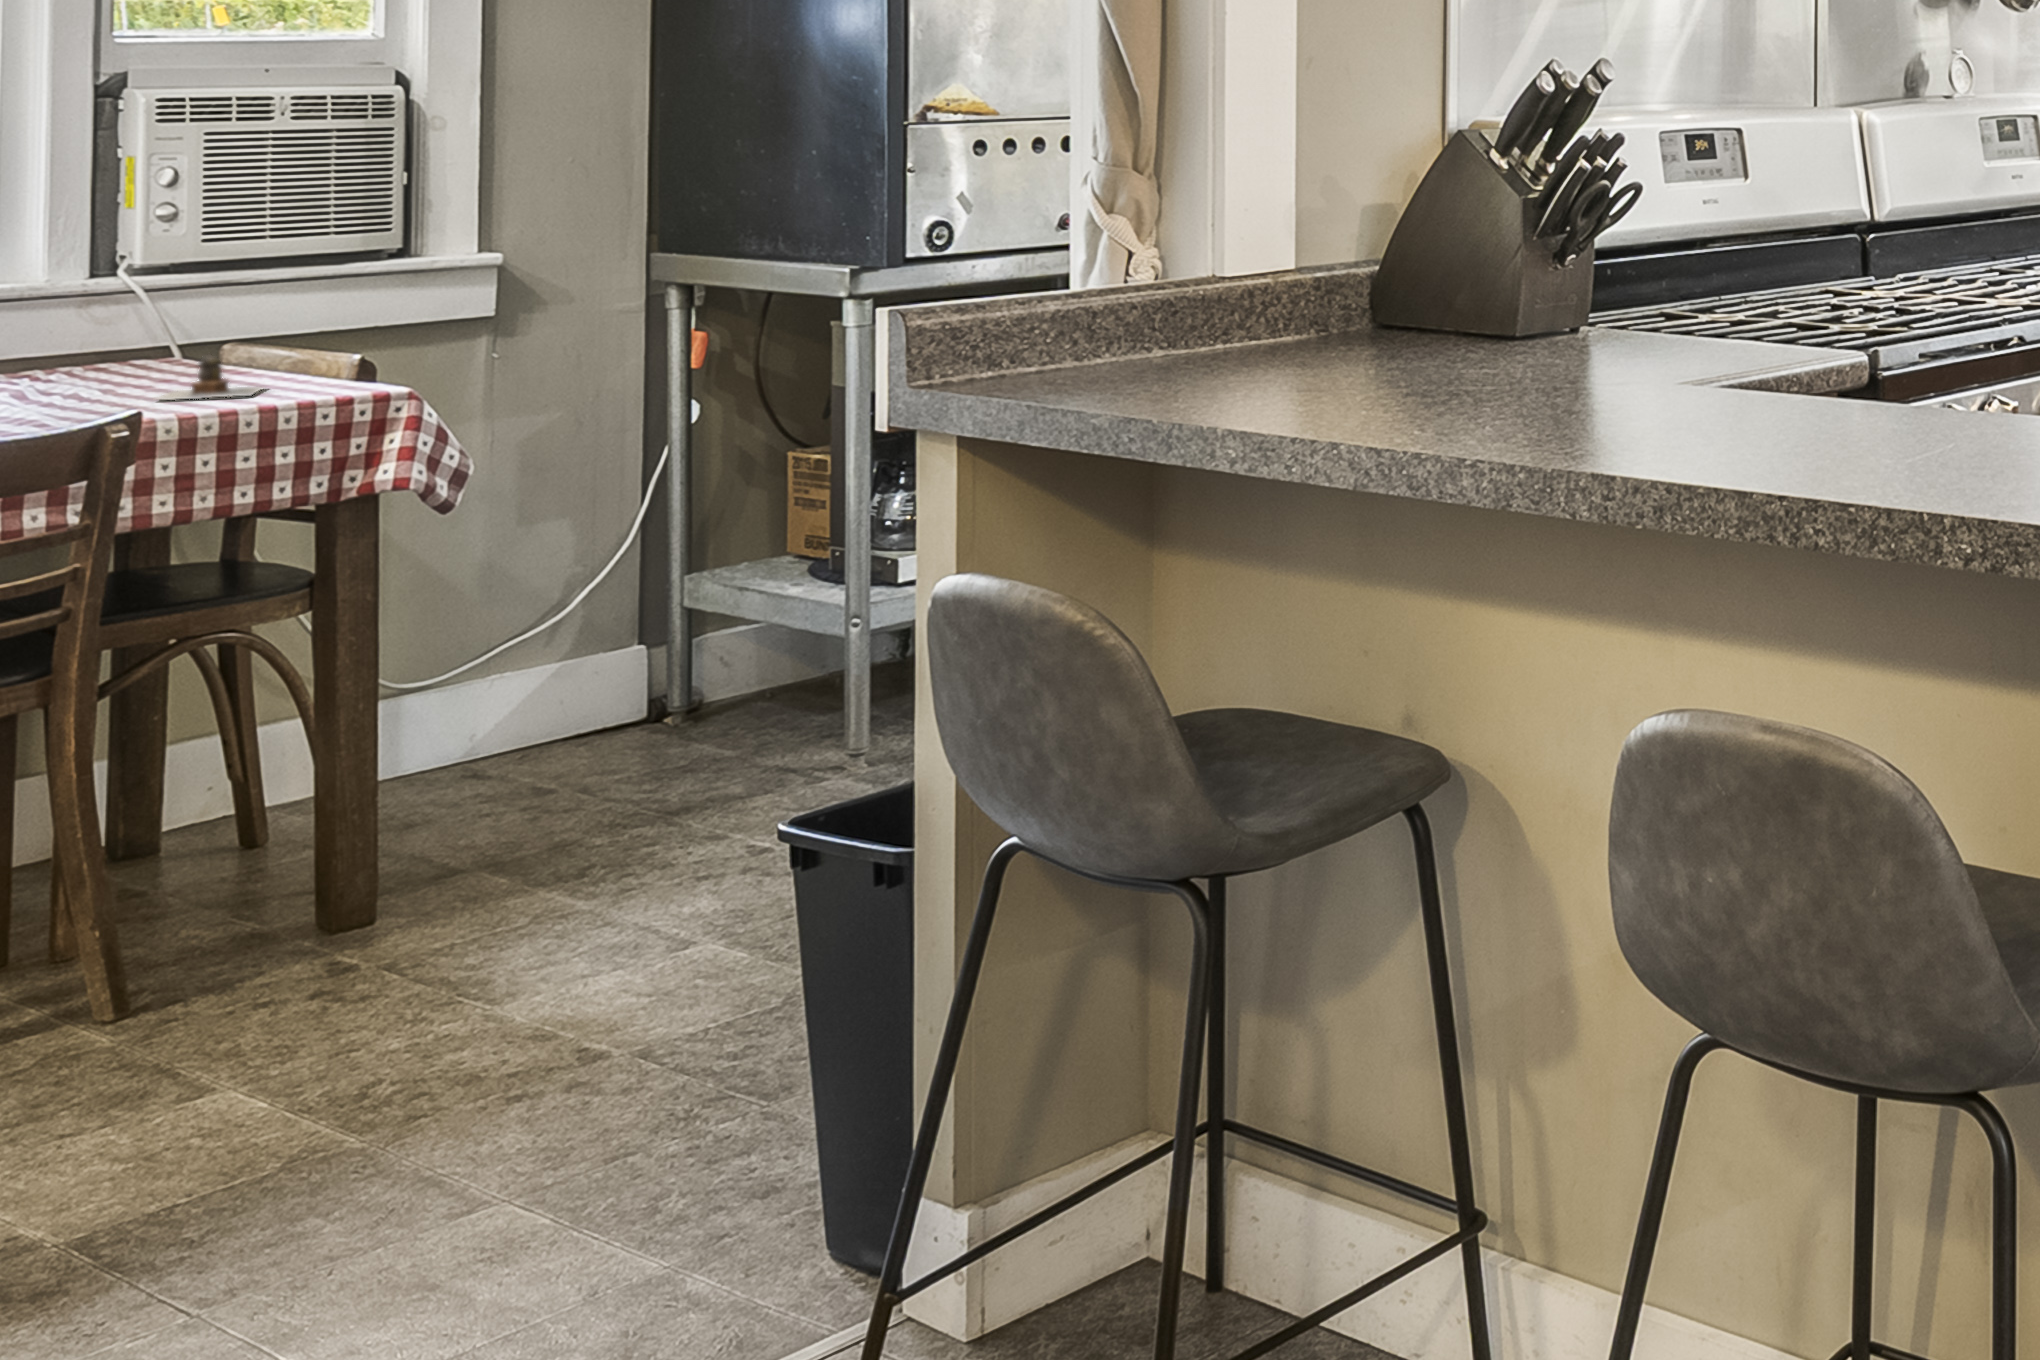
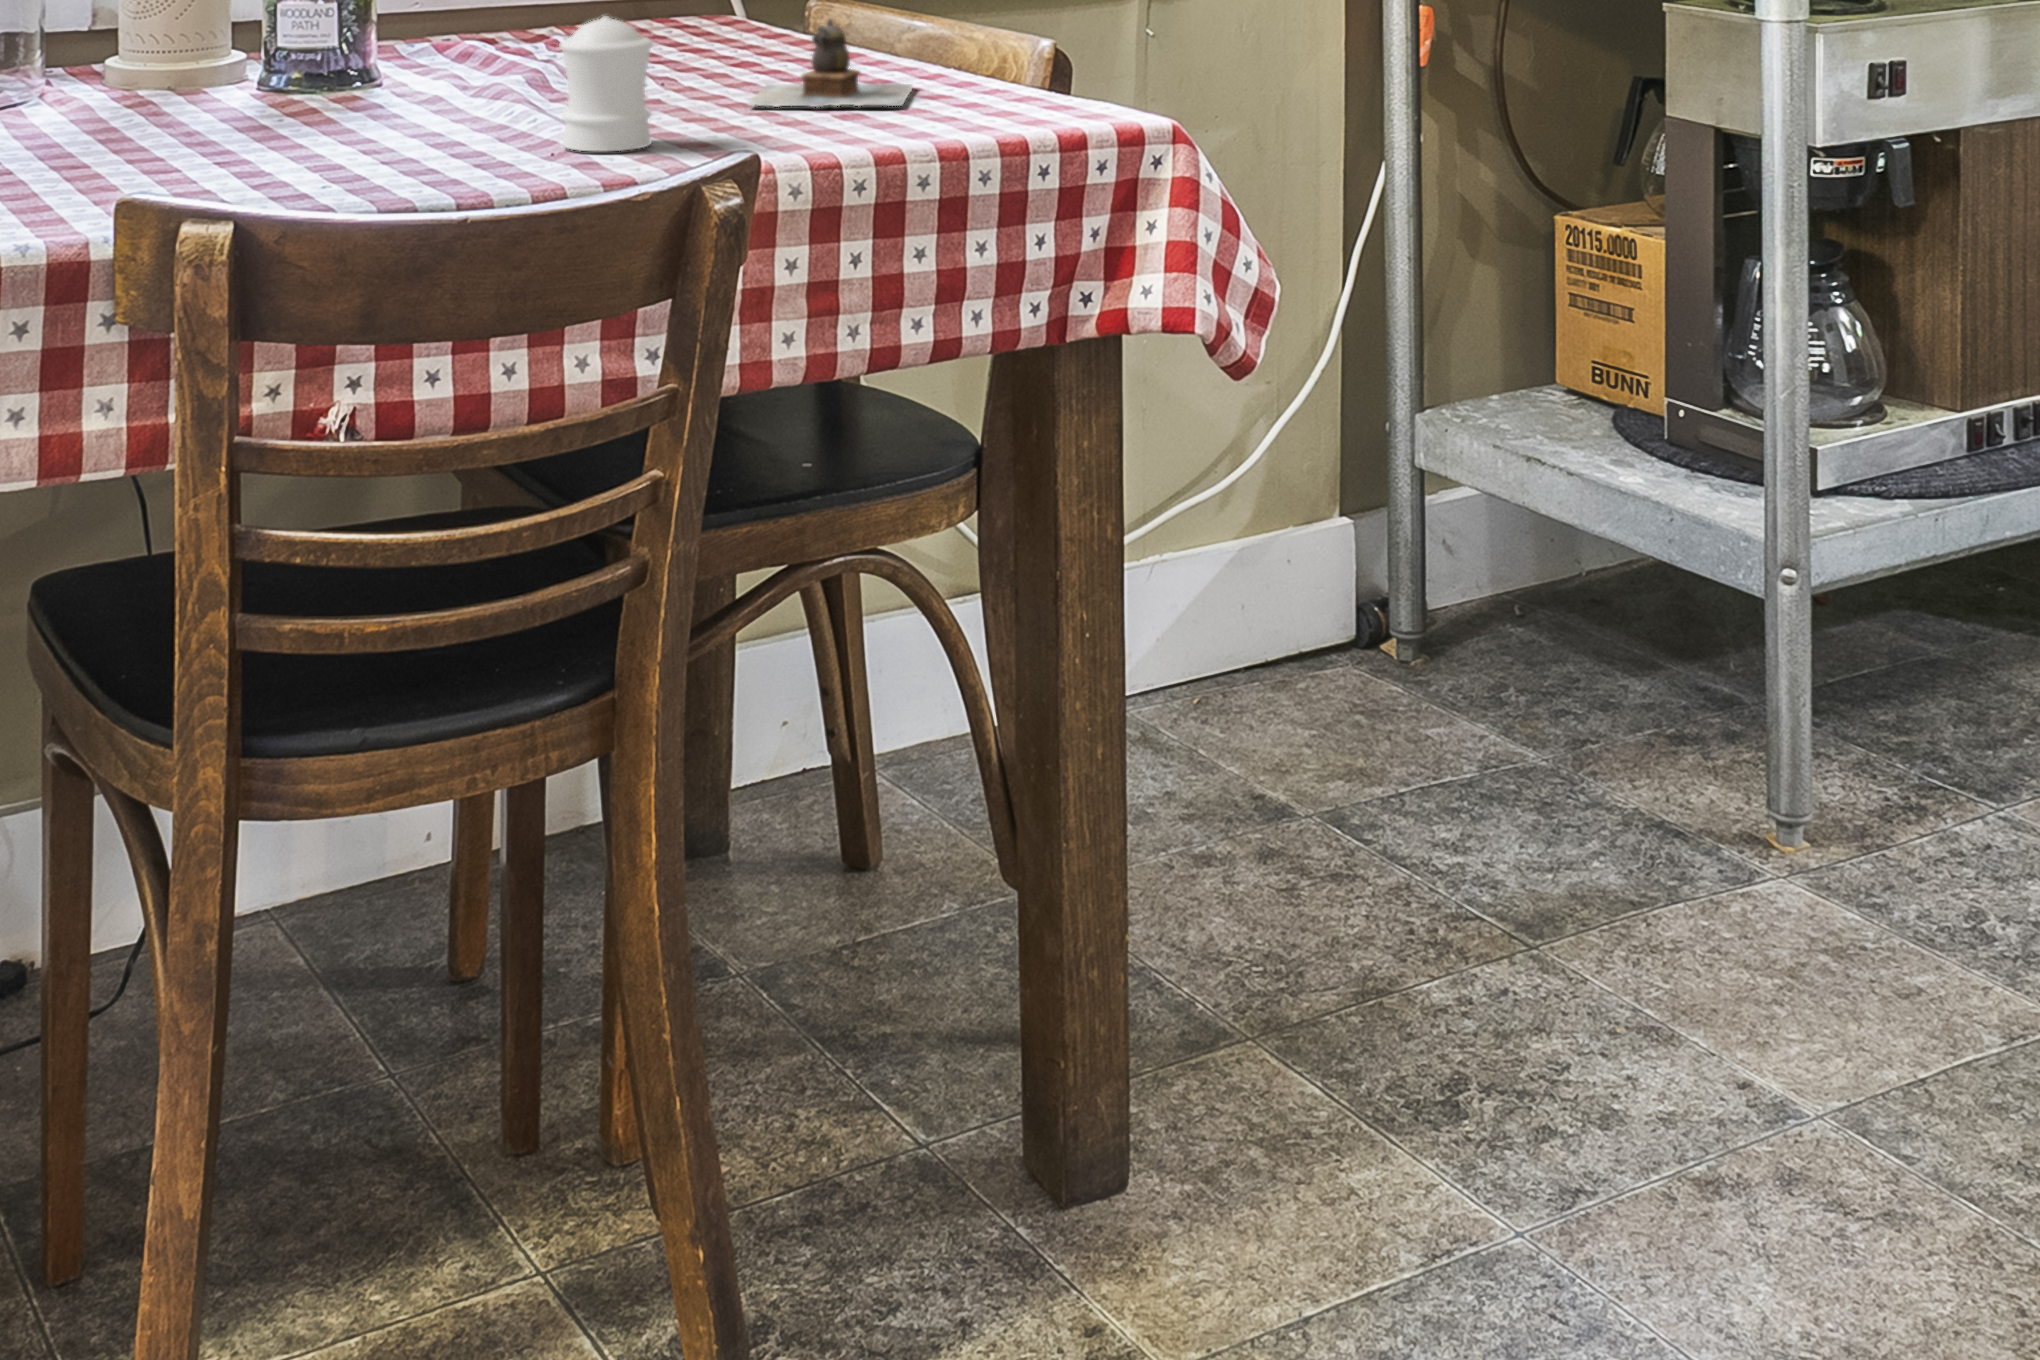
salt shaker: none [25,354,85,423] -> present [560,16,653,151]

